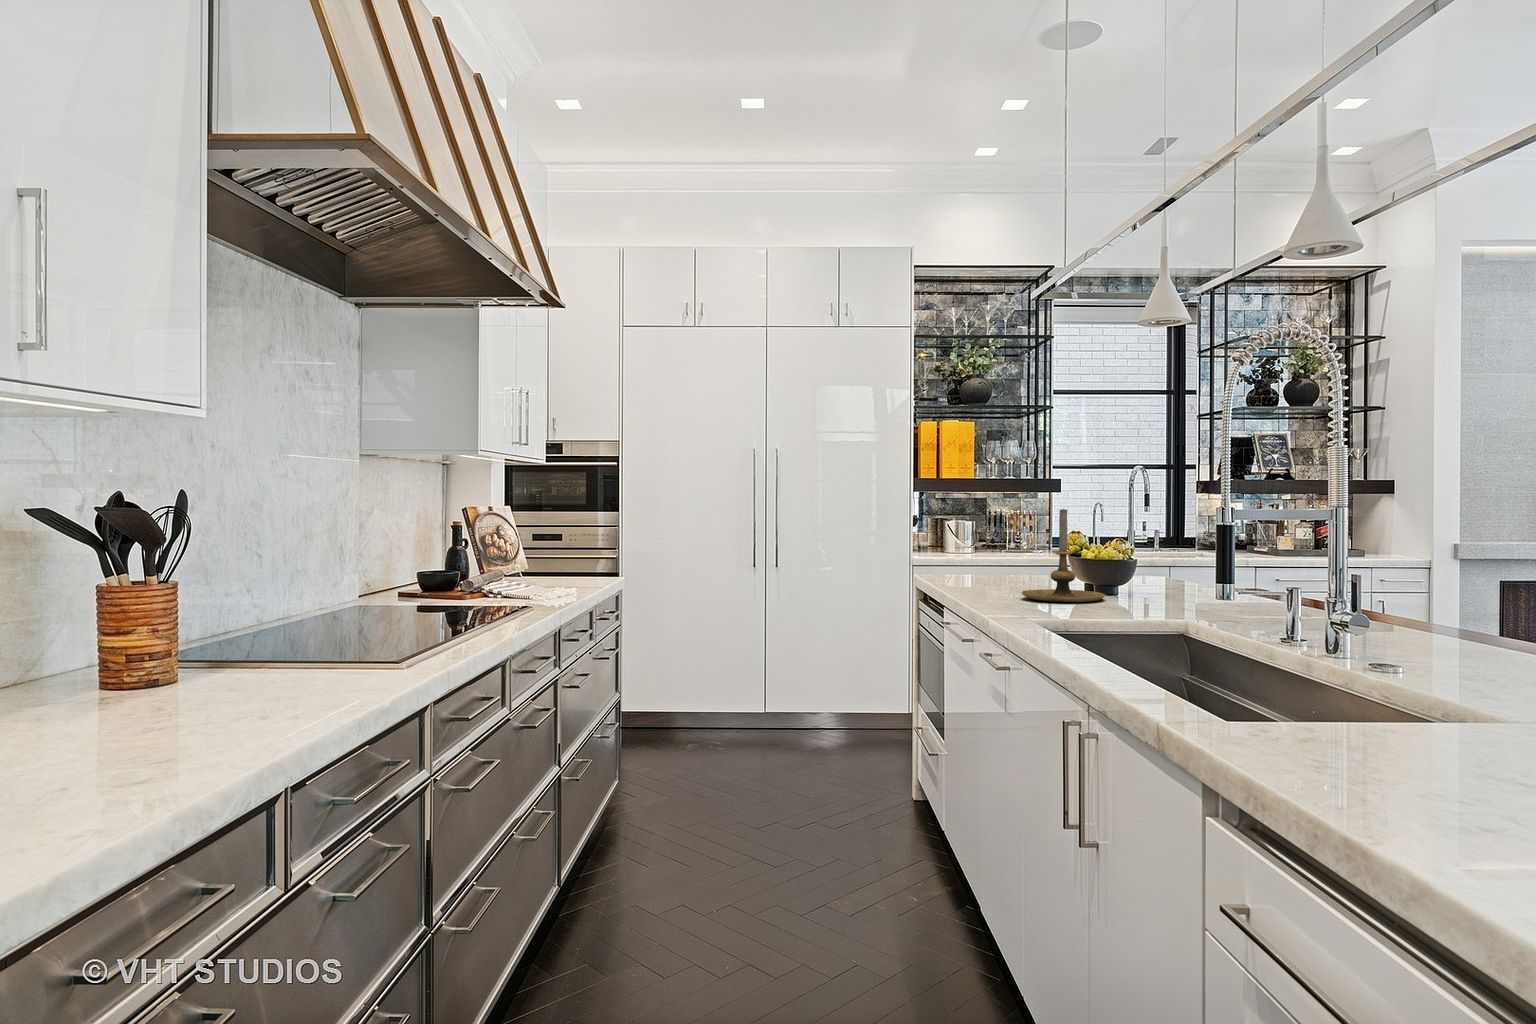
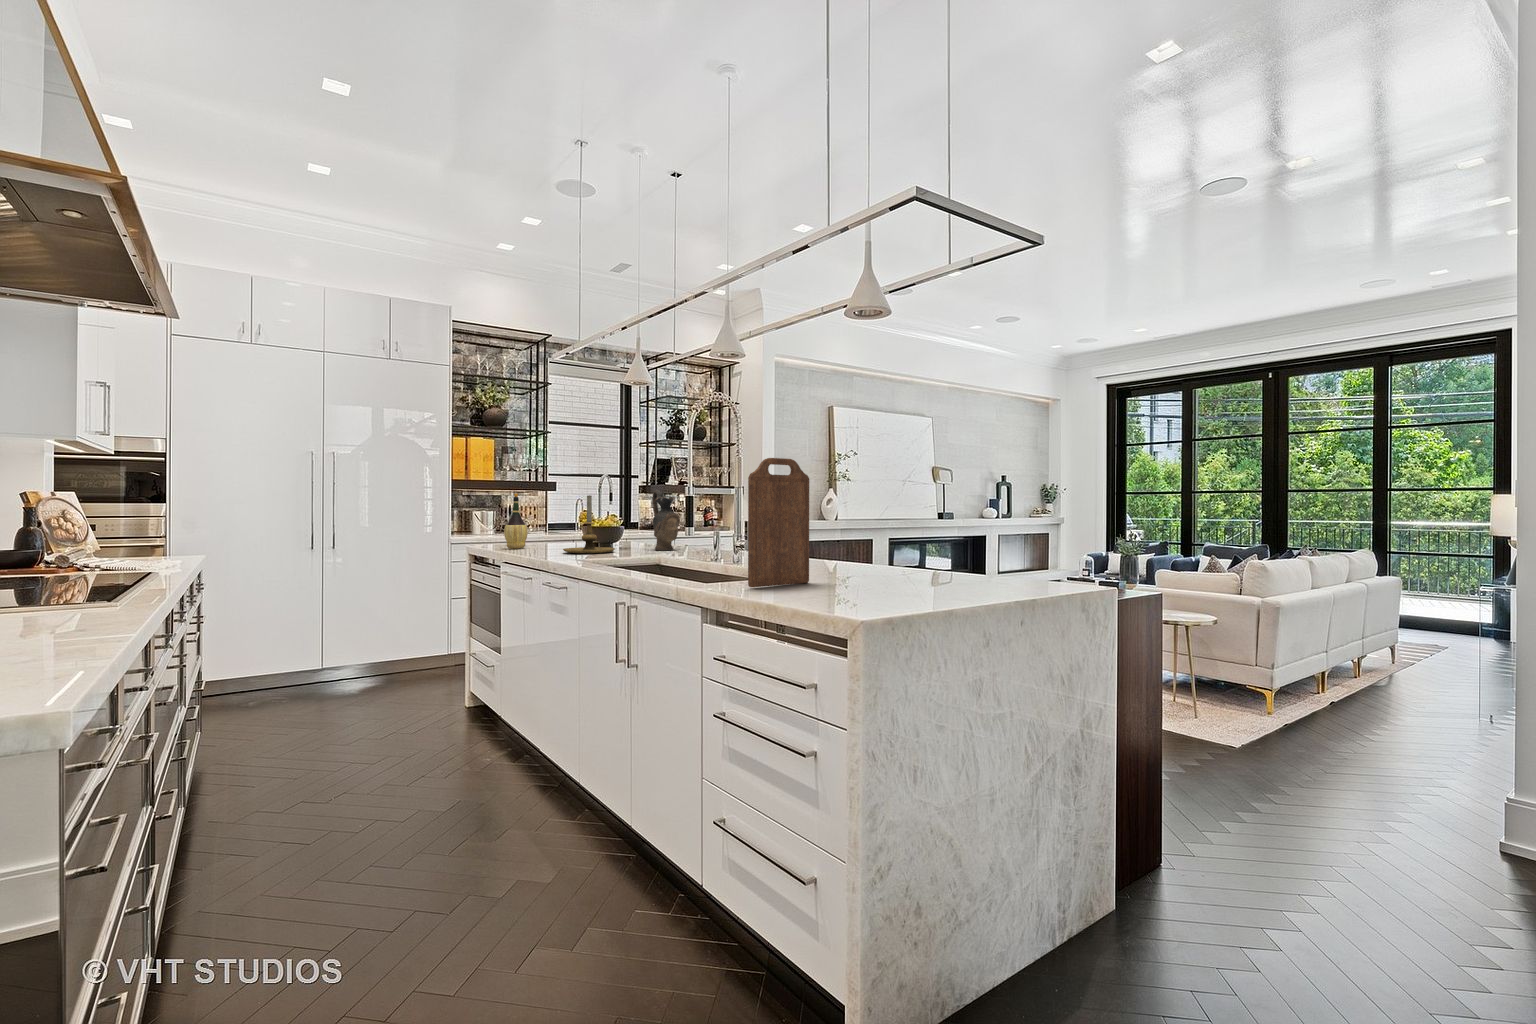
cutting board: none [1272,460,1450,749] -> present [748,458,809,587]
ceramic pitcher: none [1173,500,1222,603] -> present [652,490,680,550]
wine bottle: none [953,503,986,583] -> present [504,493,528,549]

